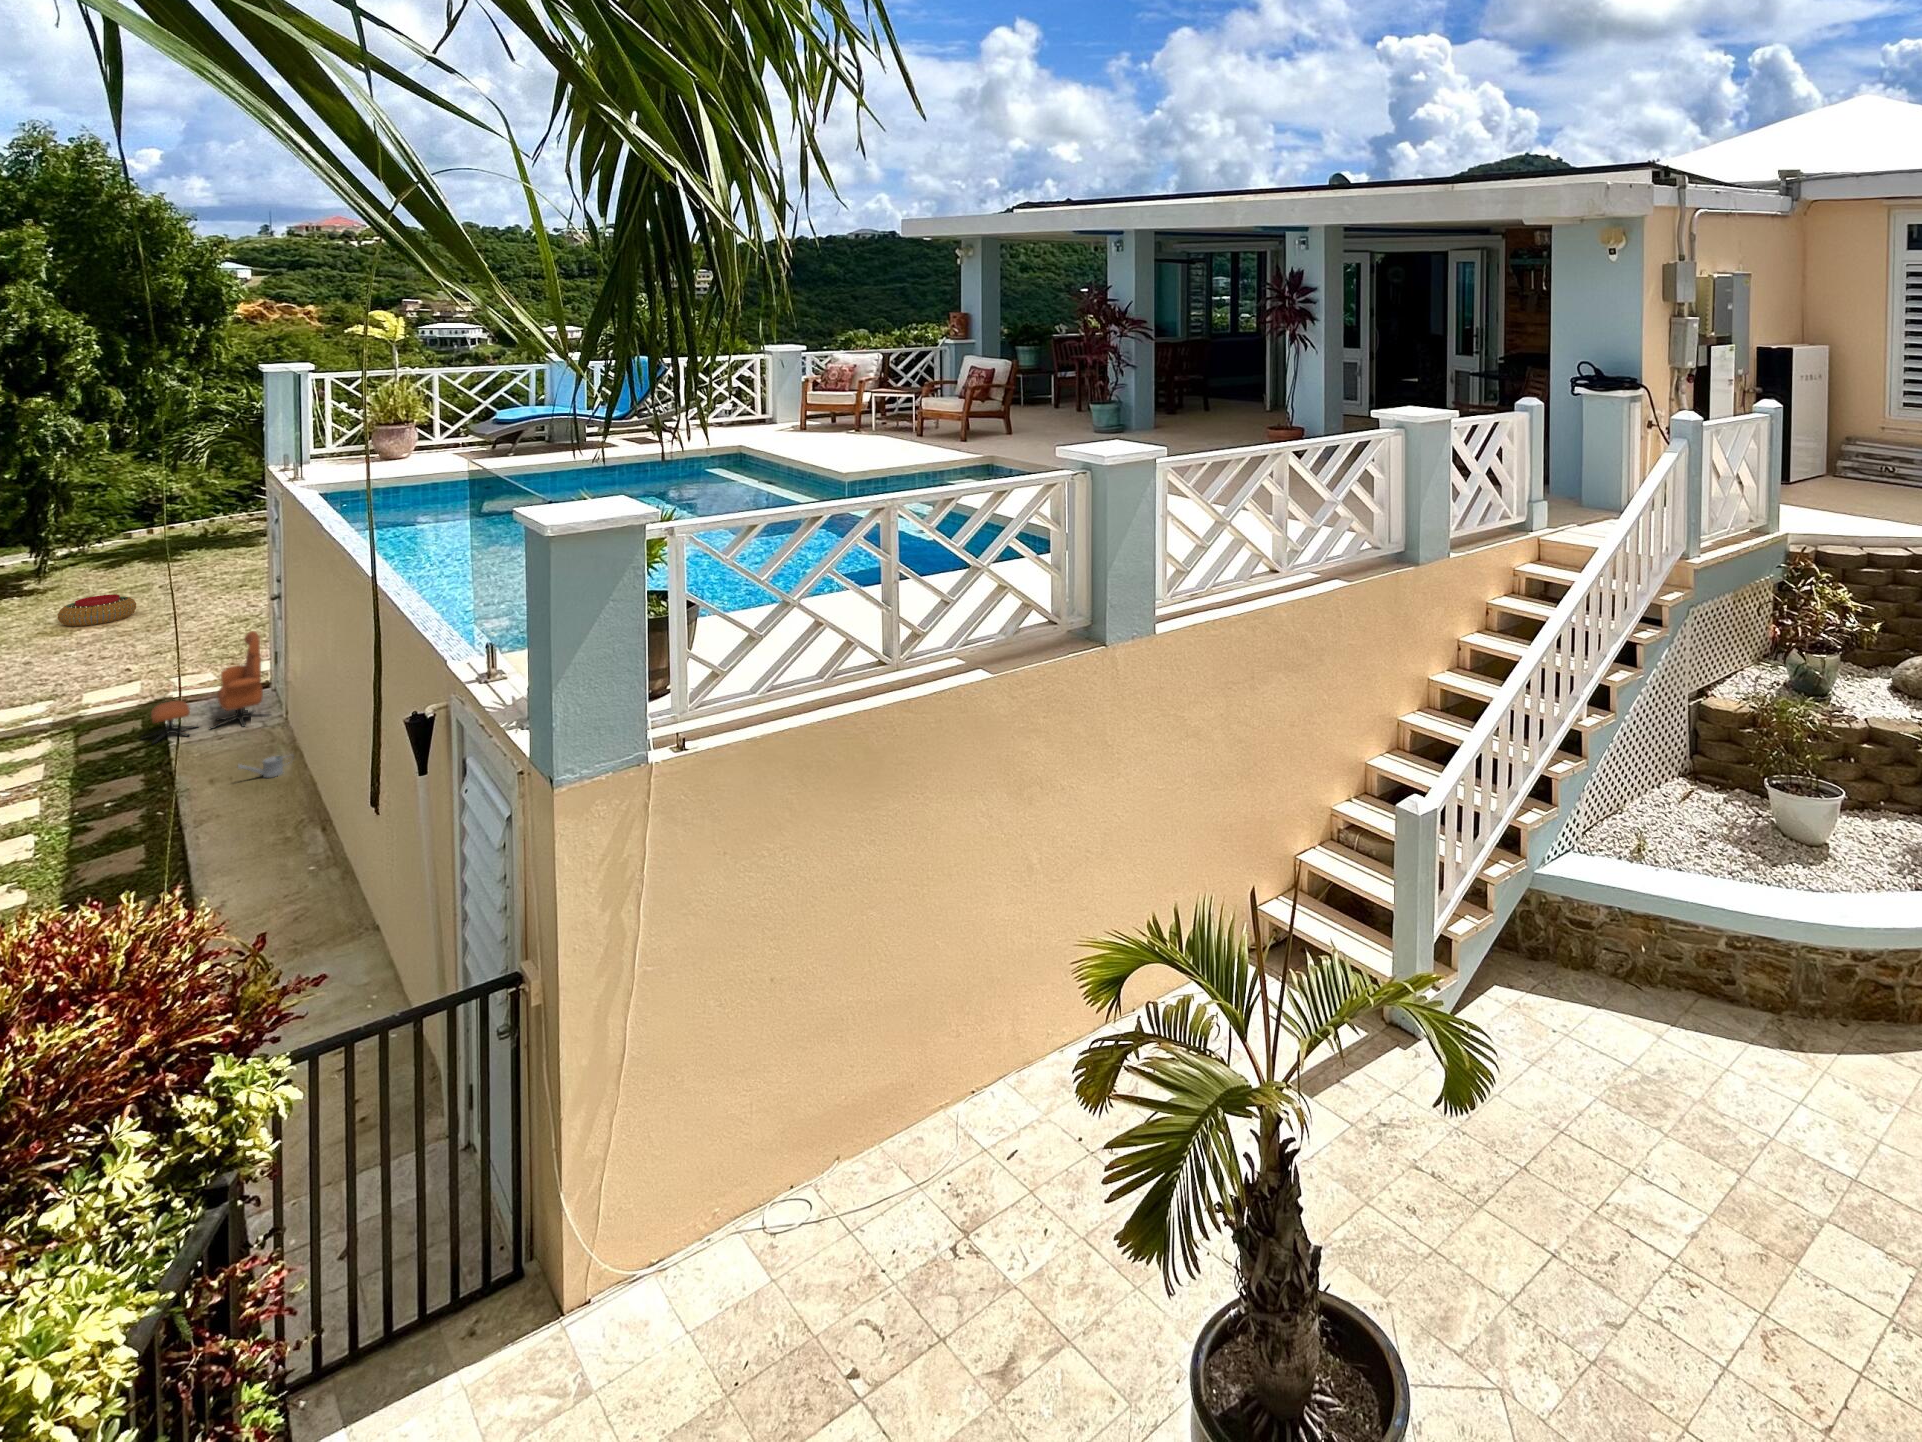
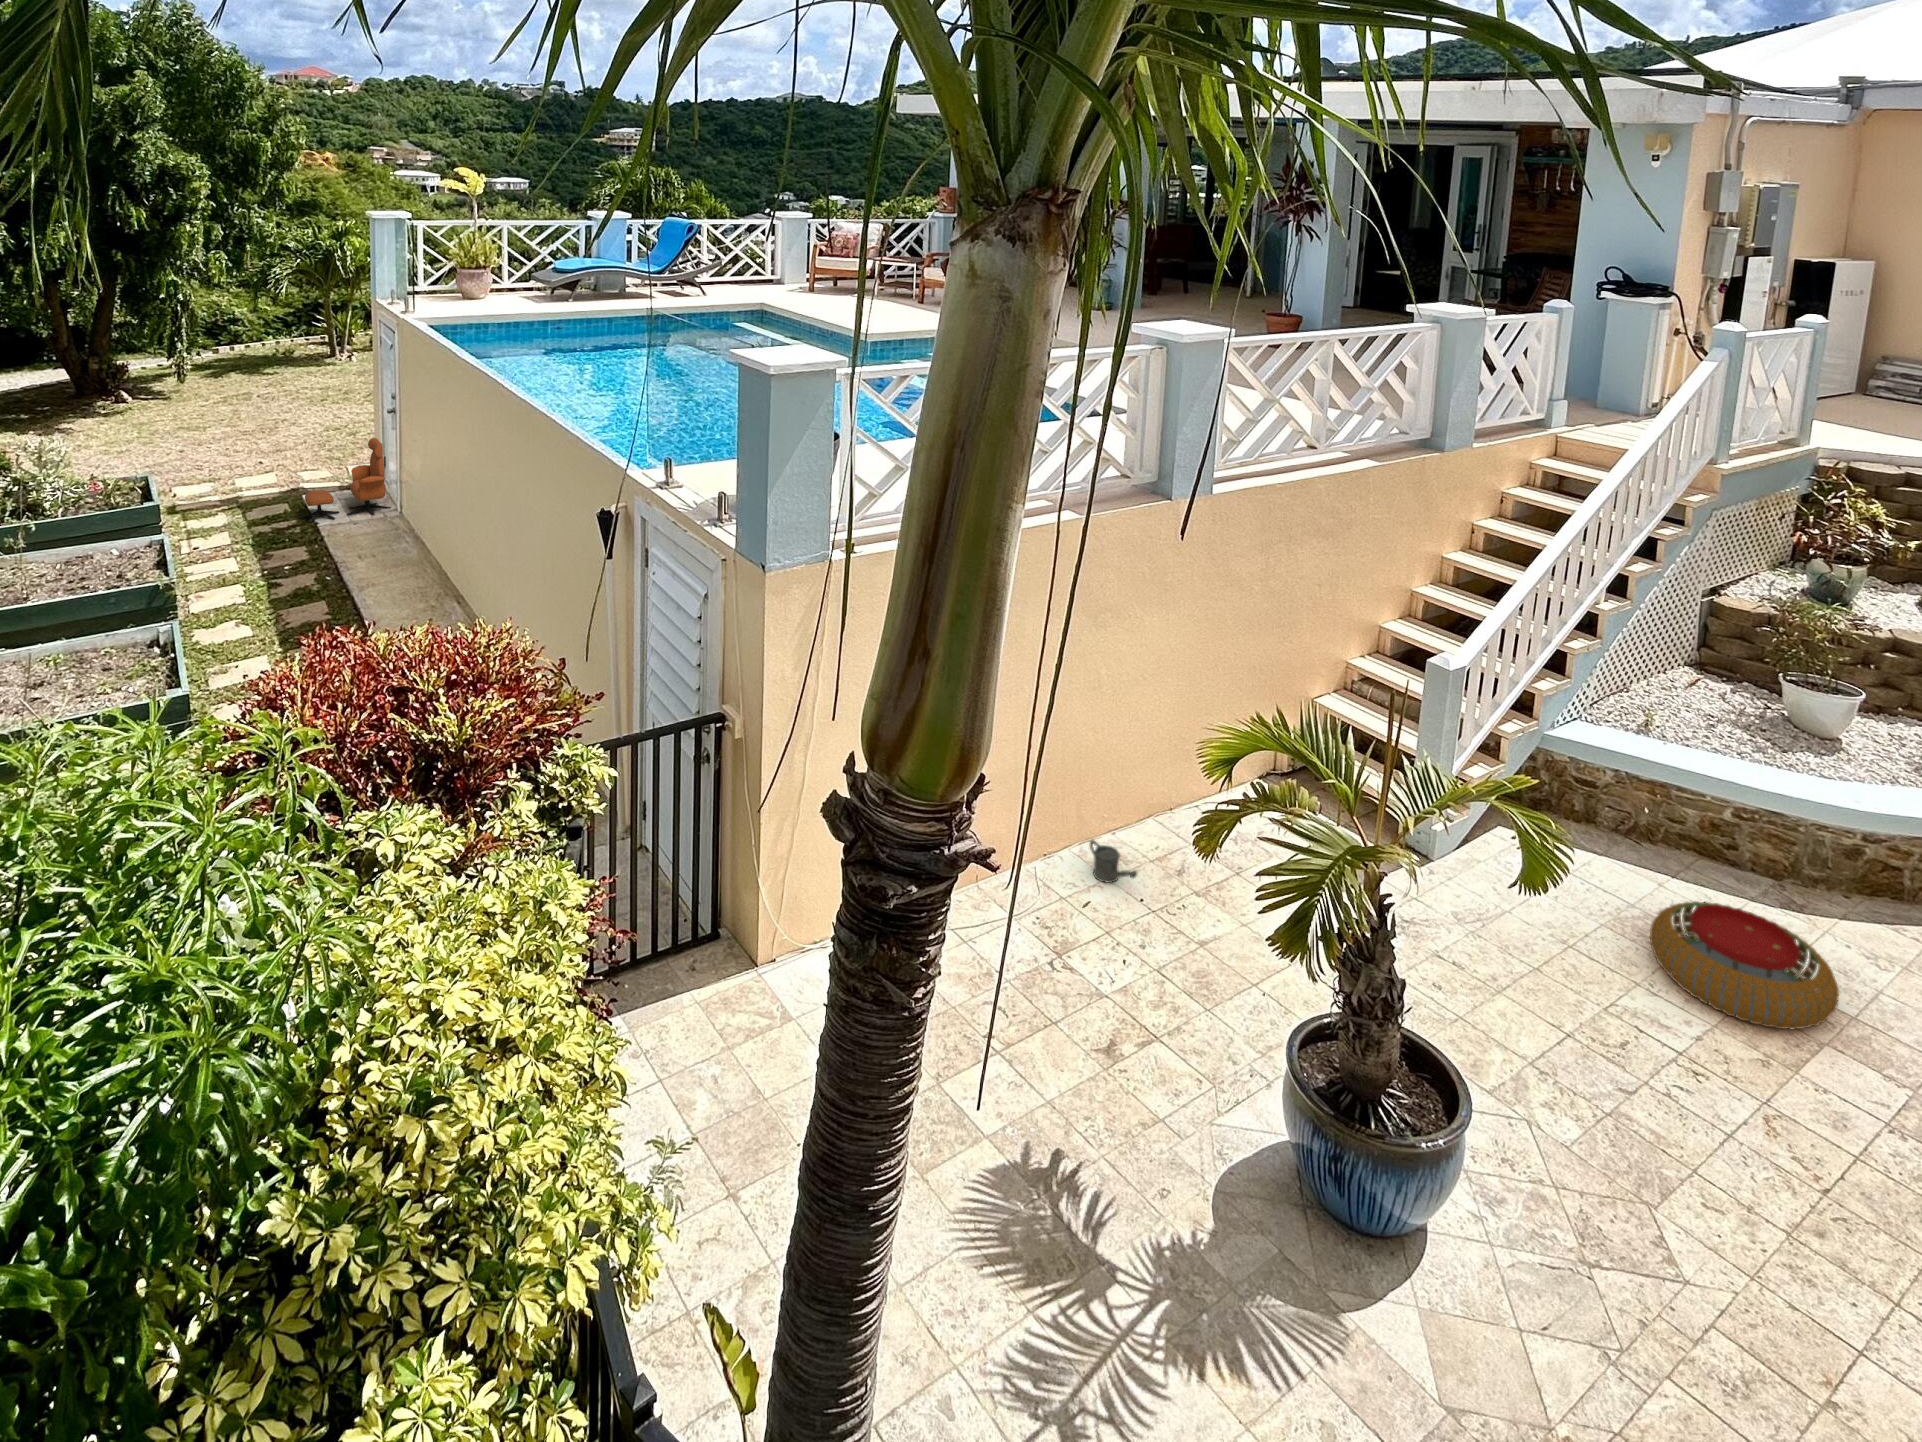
pouf: present [58,595,136,626] -> present [1650,901,1839,1030]
watering can: present [238,756,289,778] -> present [1090,840,1137,883]

